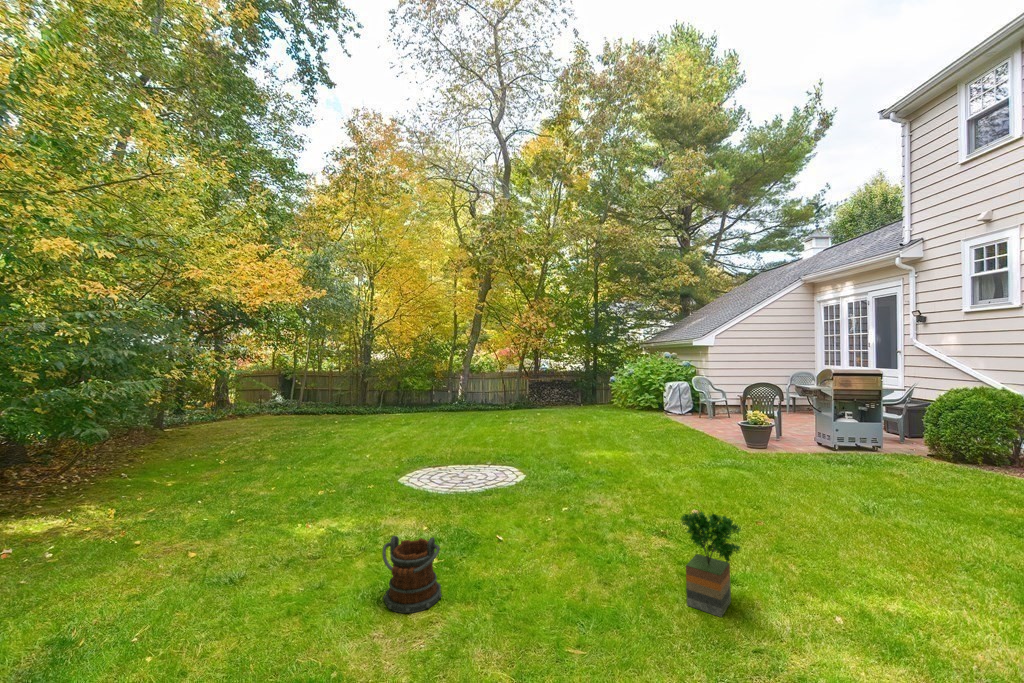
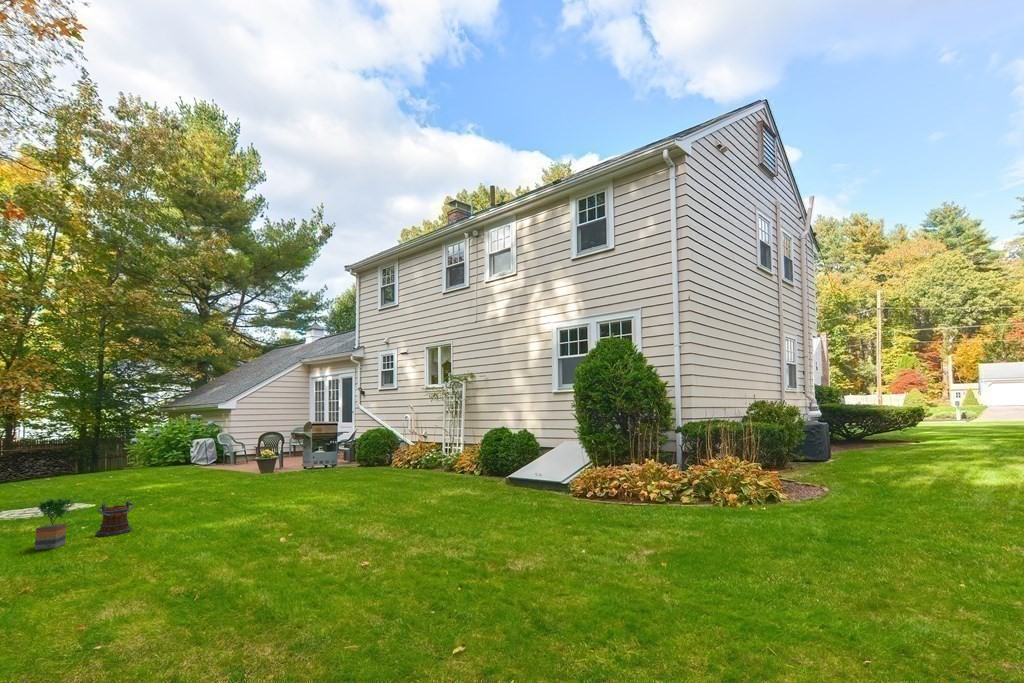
potted tree: present [681,511,740,617] -> present [35,499,74,550]

